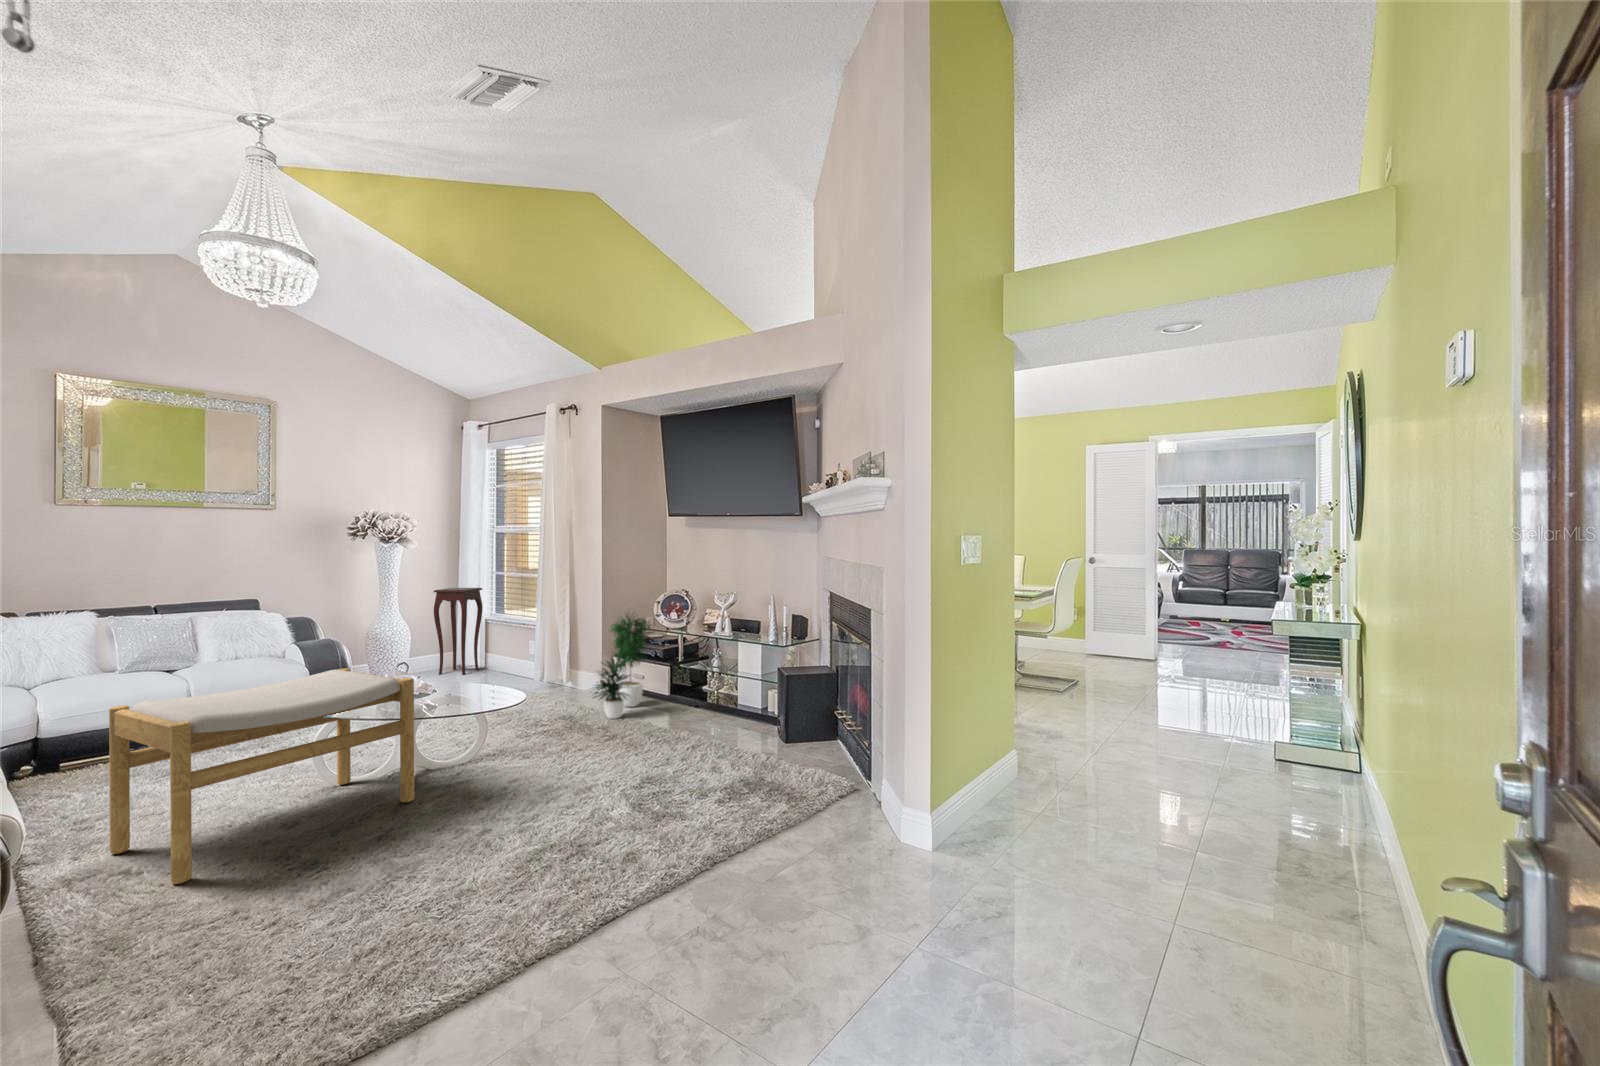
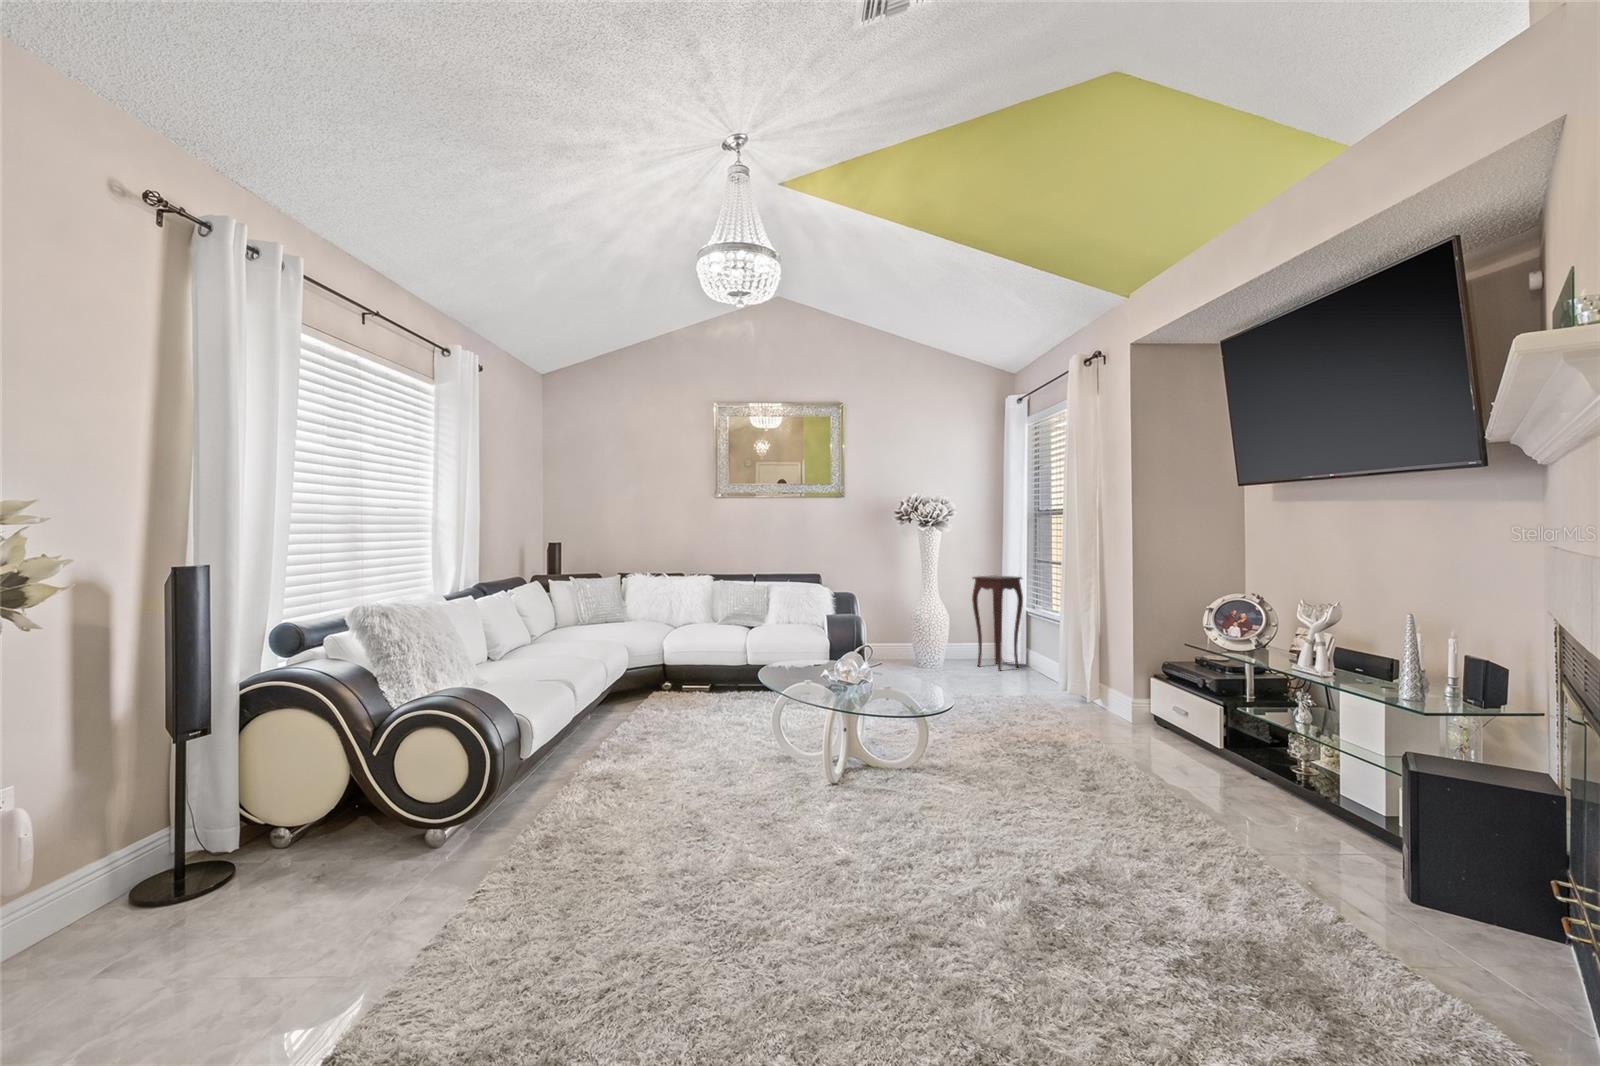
potted plant: present [593,615,651,719] -> none [1086,614,1194,765]
footstool: present [109,668,414,884] -> none [599,646,823,823]

